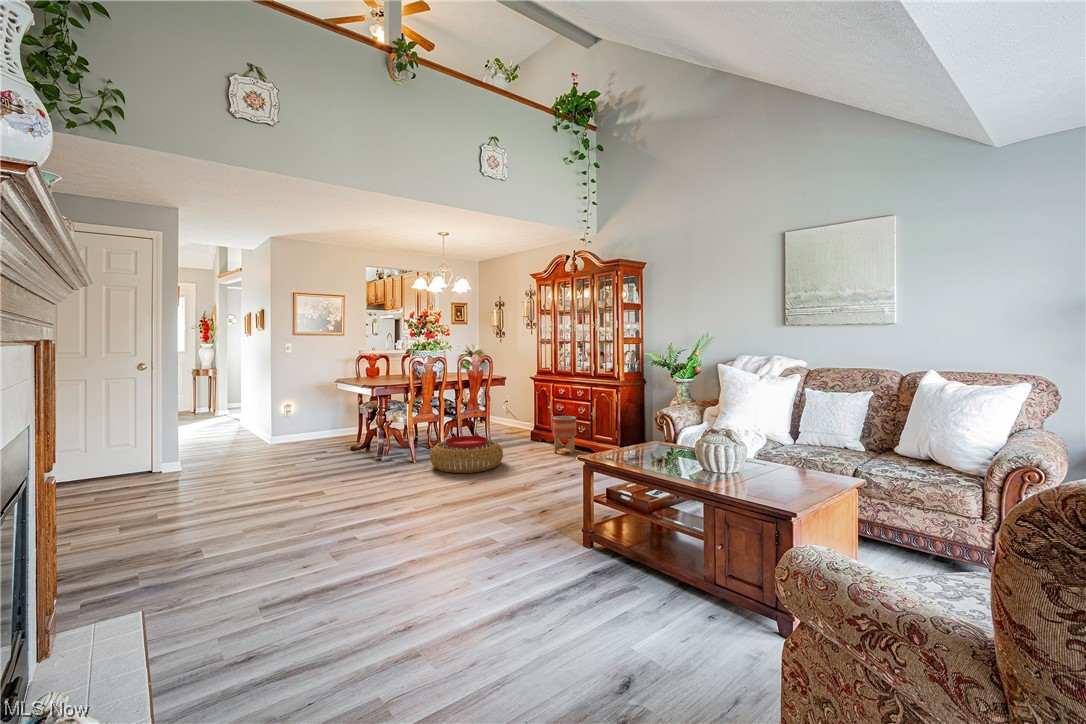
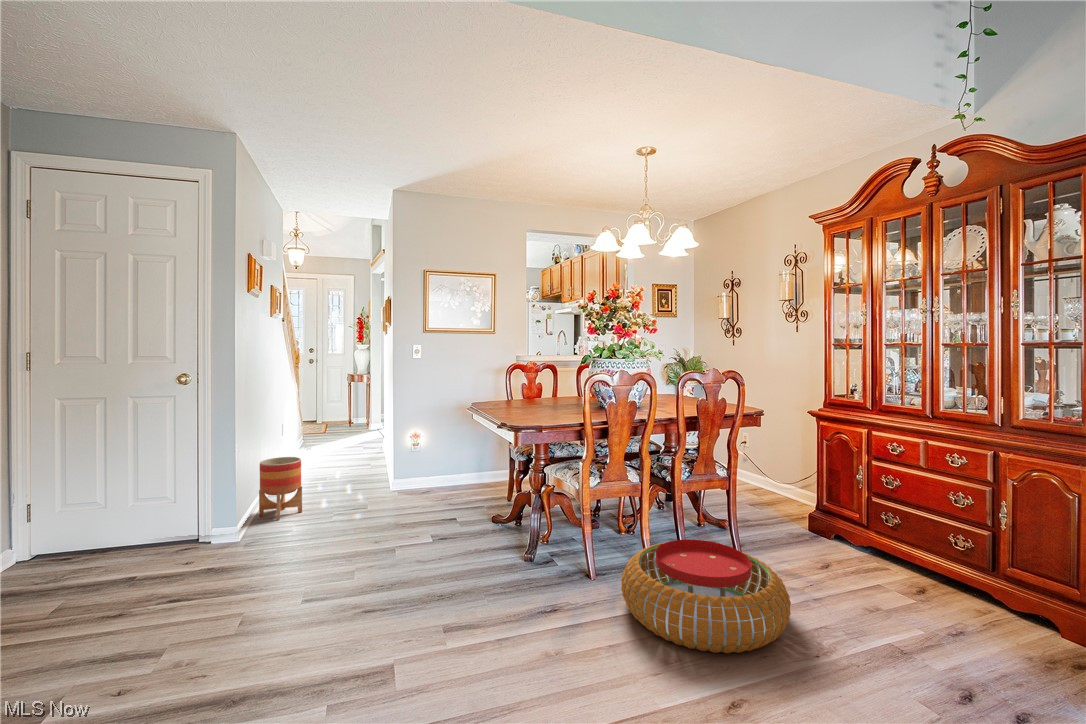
planter: present [553,416,576,454] -> present [259,457,302,520]

